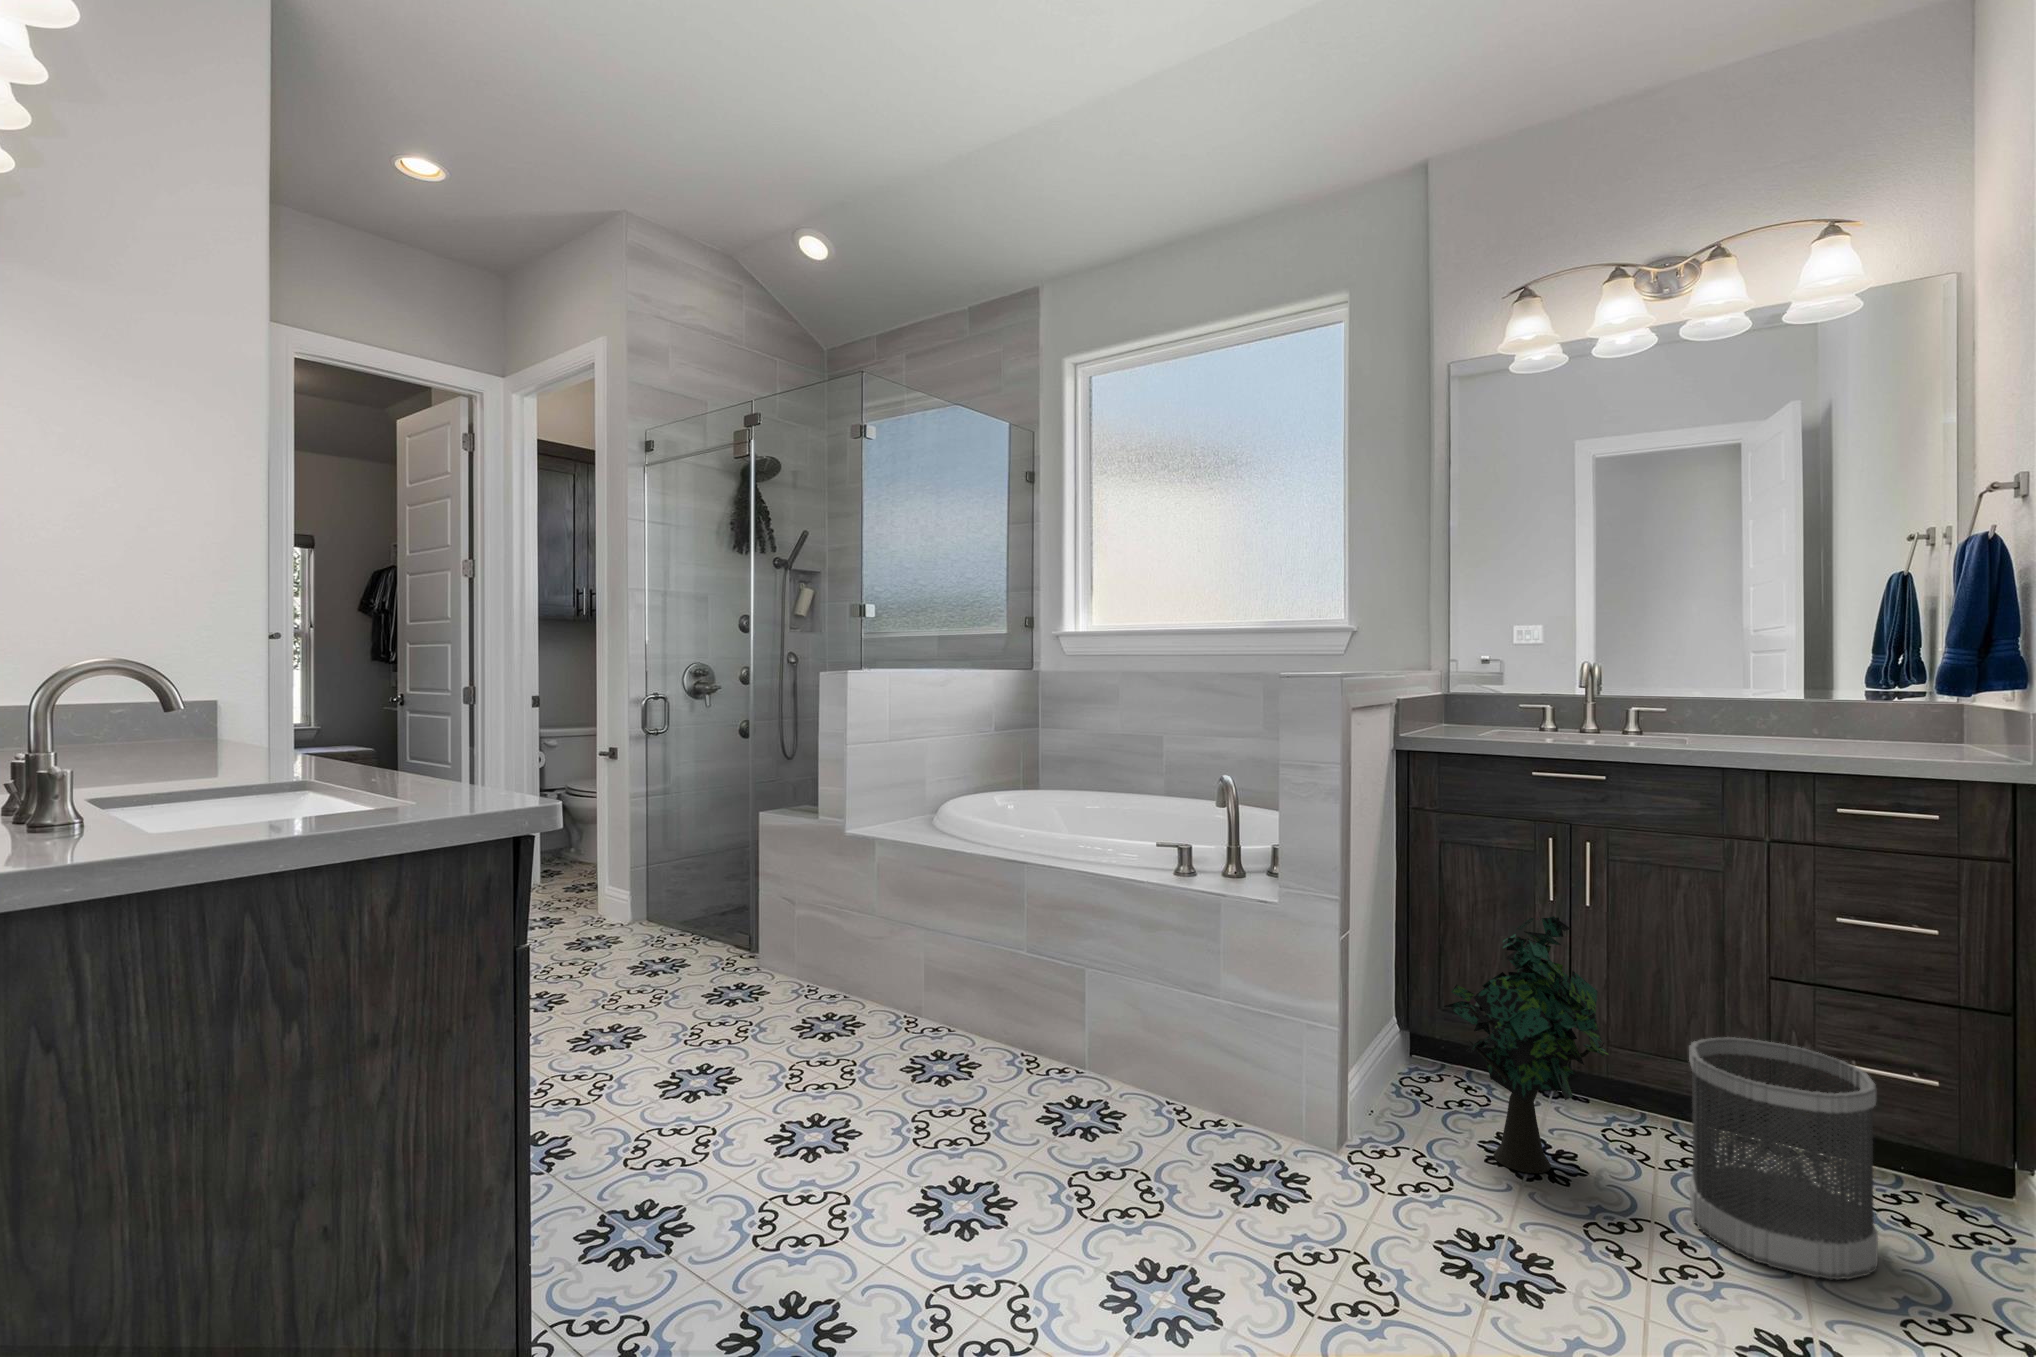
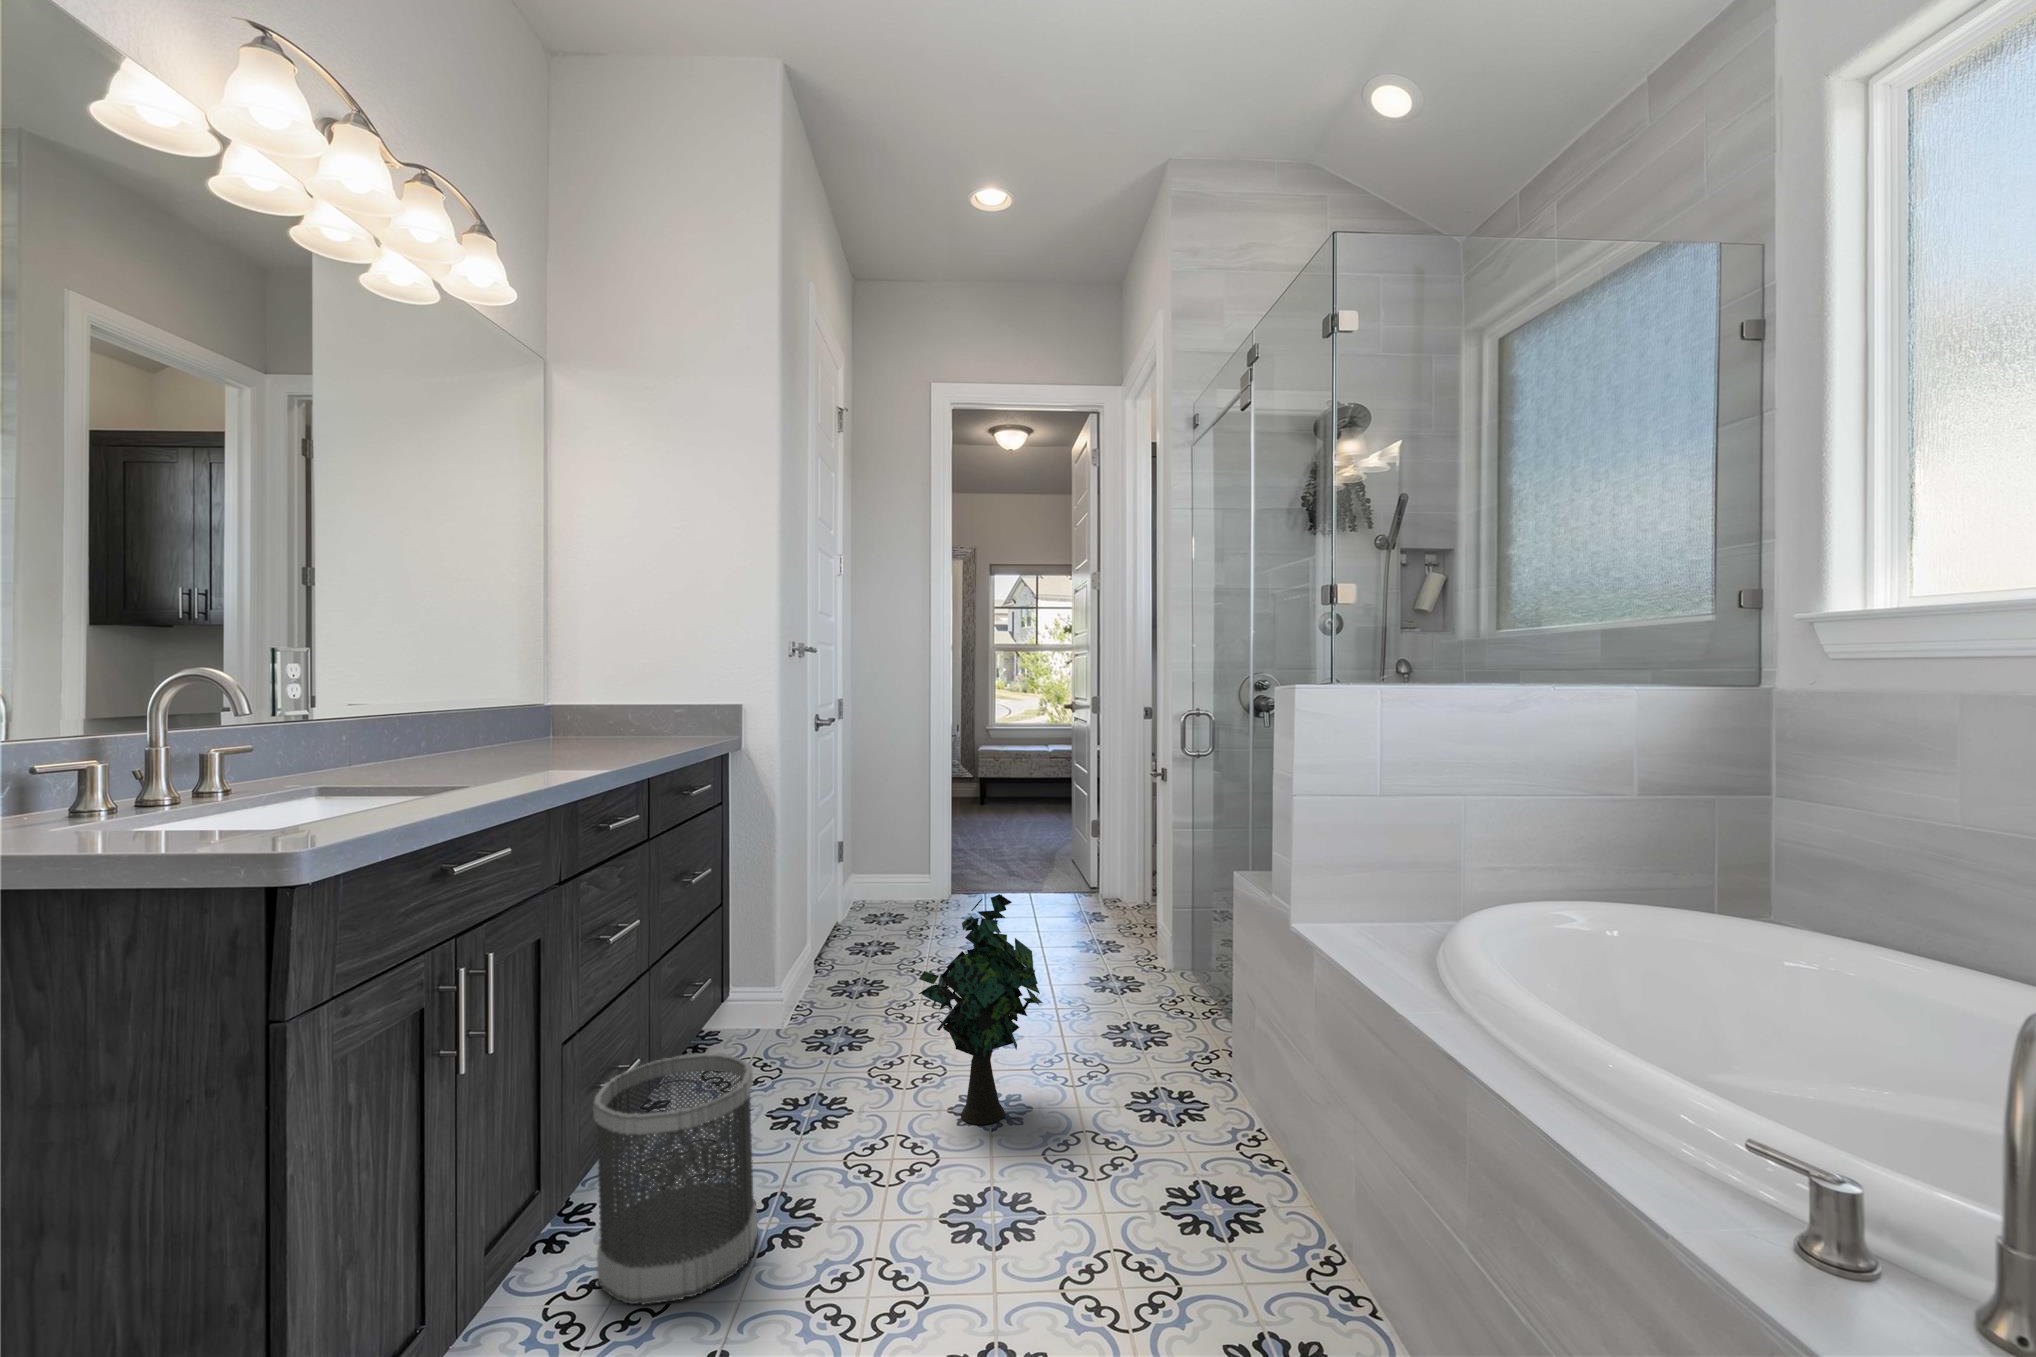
wastebasket: present [1689,1037,1878,1280] -> present [593,1054,757,1304]

